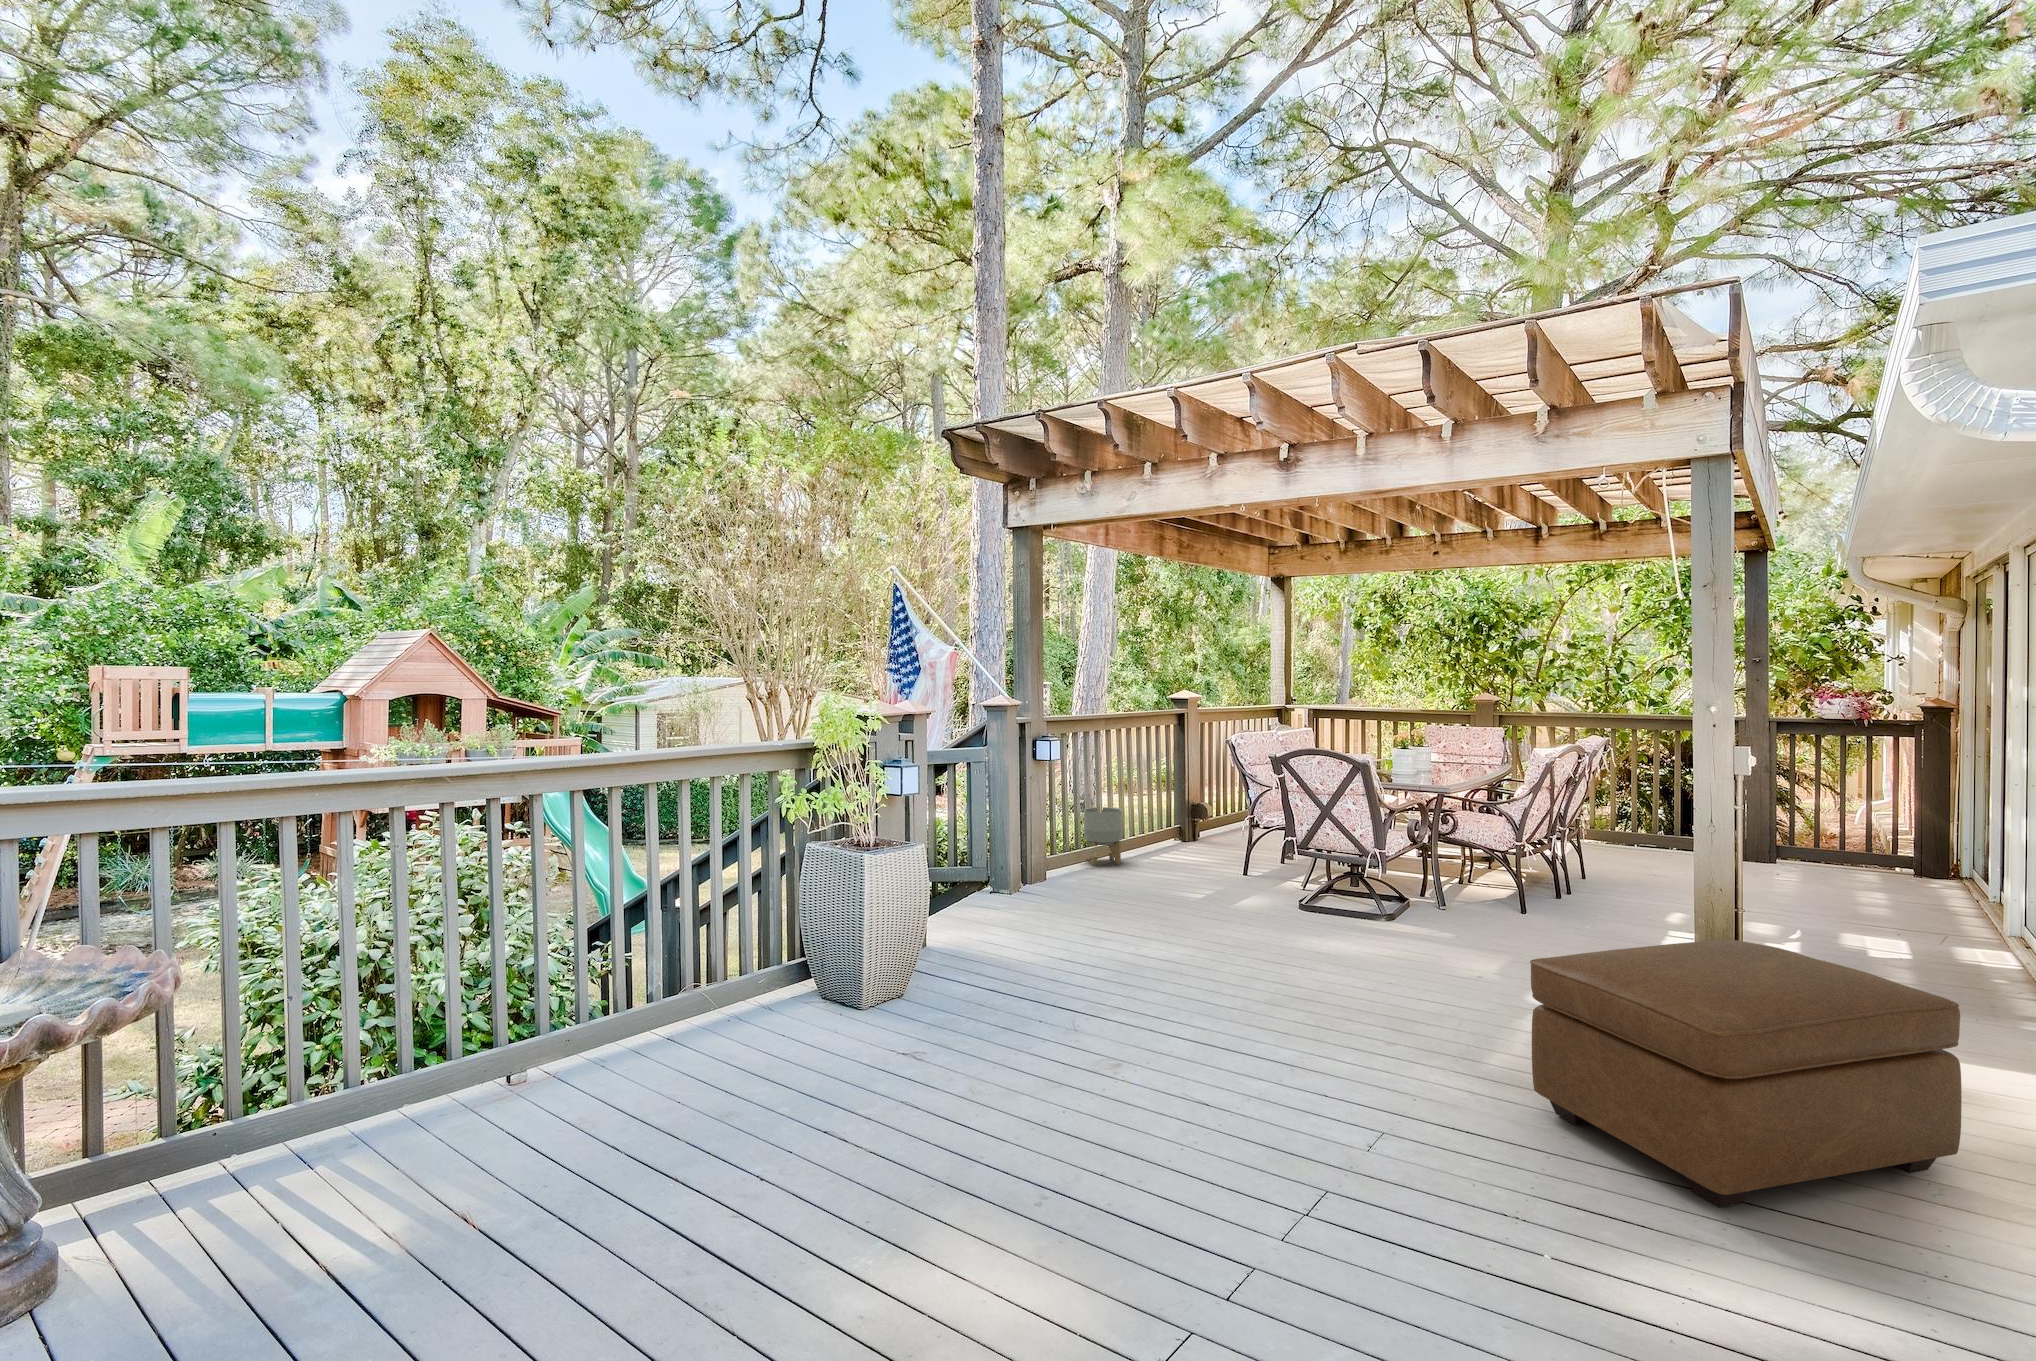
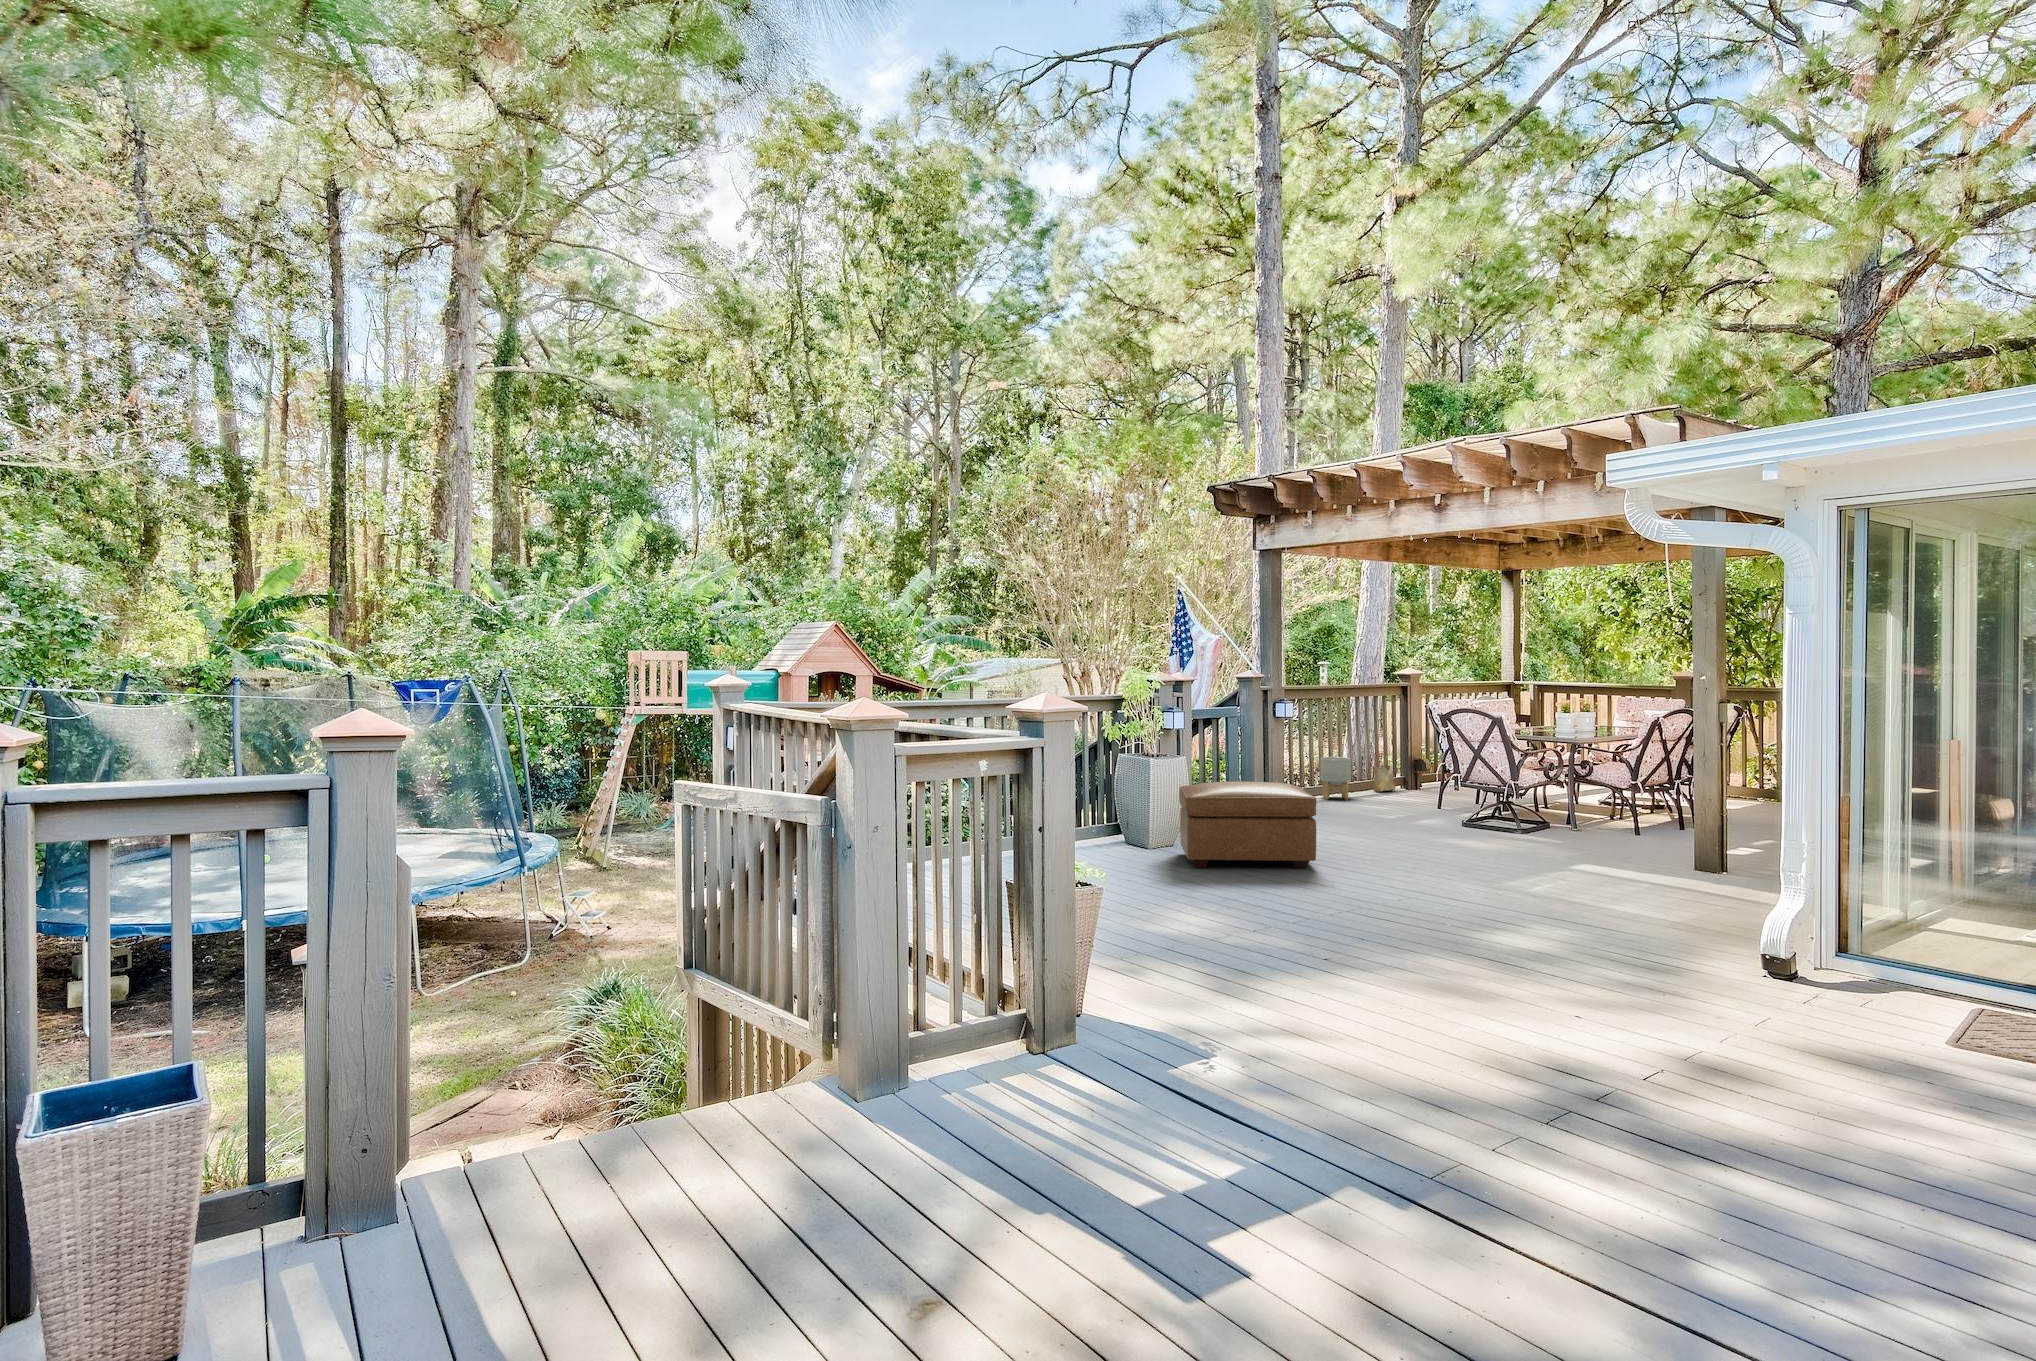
woven basket: none [1138,796,1163,846] -> present [1373,753,1395,792]
ottoman: present [1530,940,1962,1207] -> present [1179,781,1317,869]

